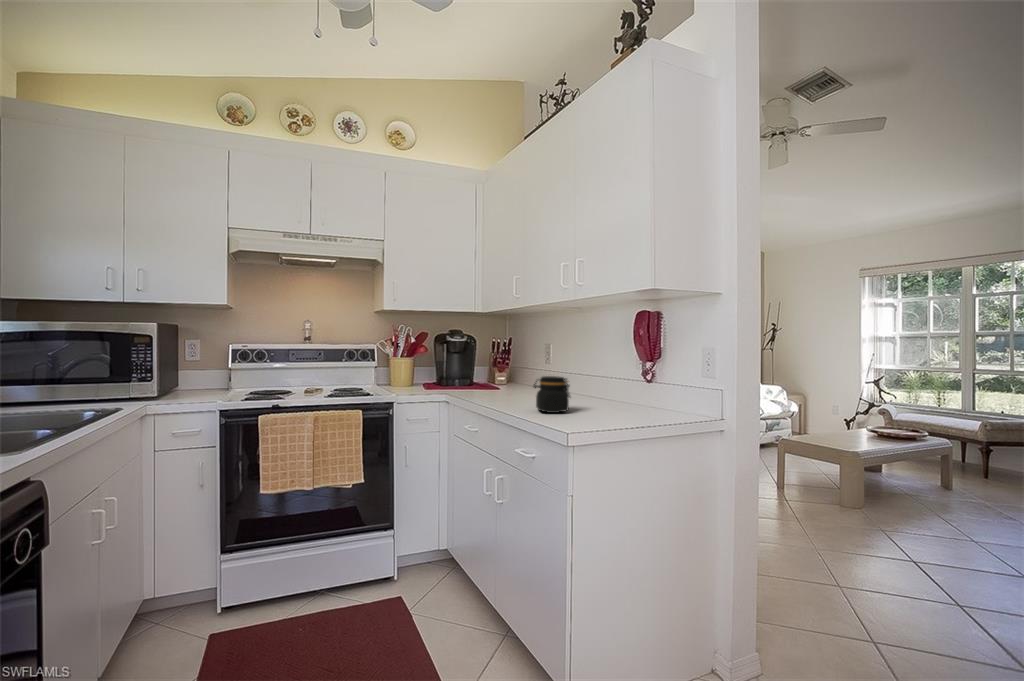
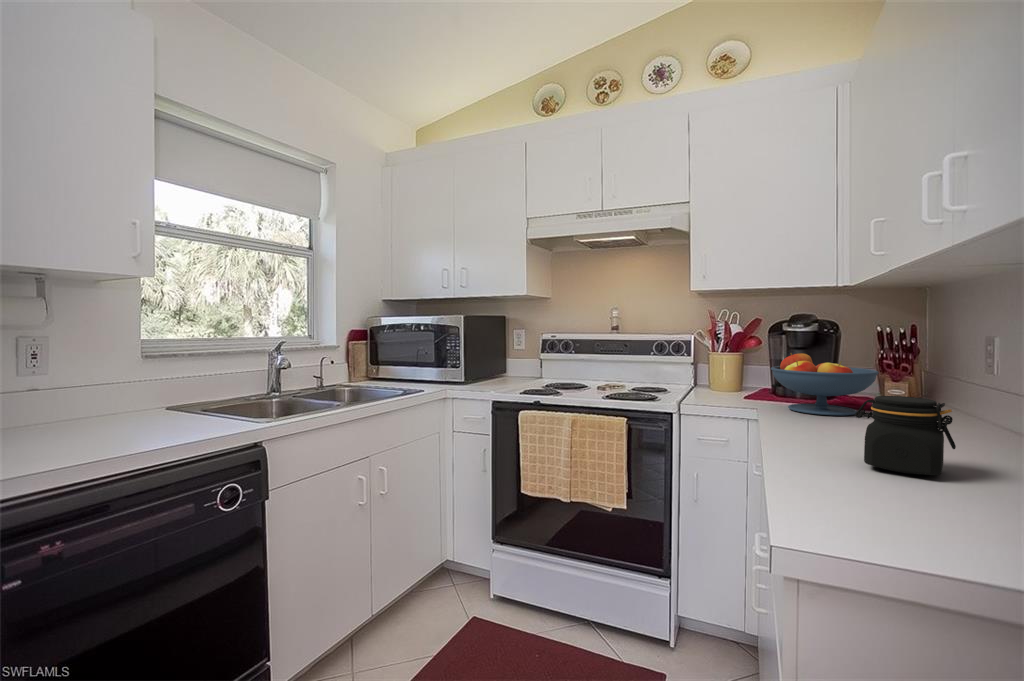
fruit bowl: none [451,357,508,394] -> present [771,353,879,416]

